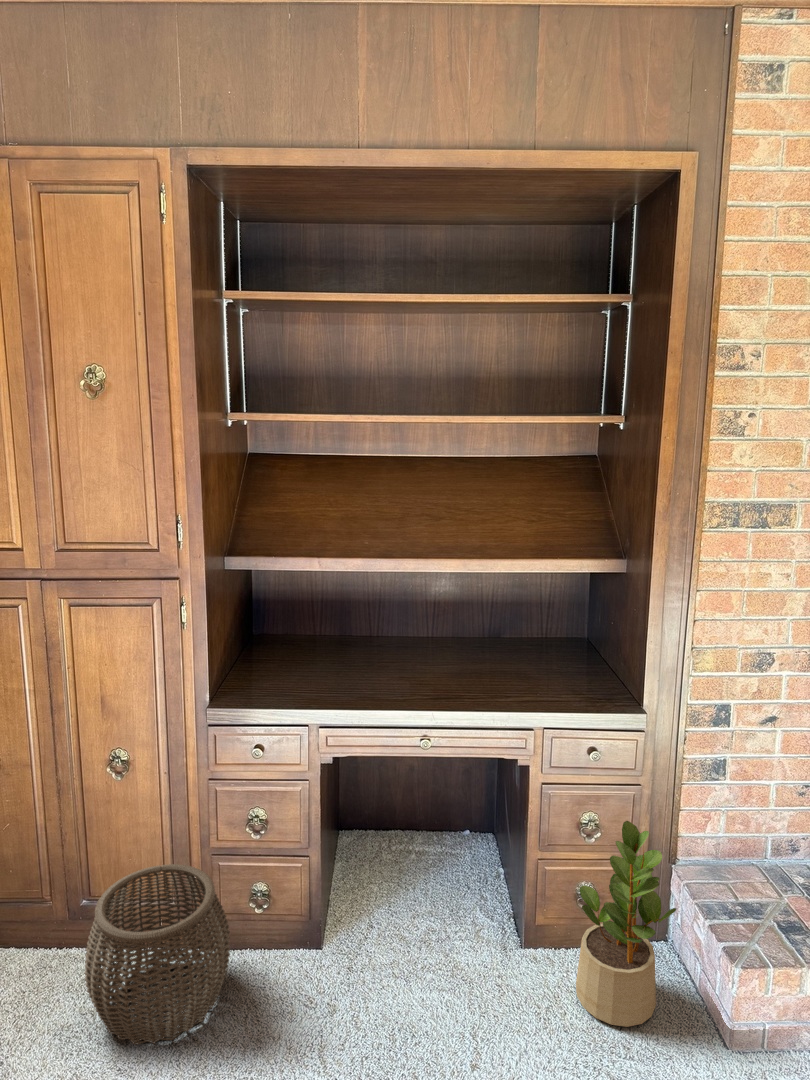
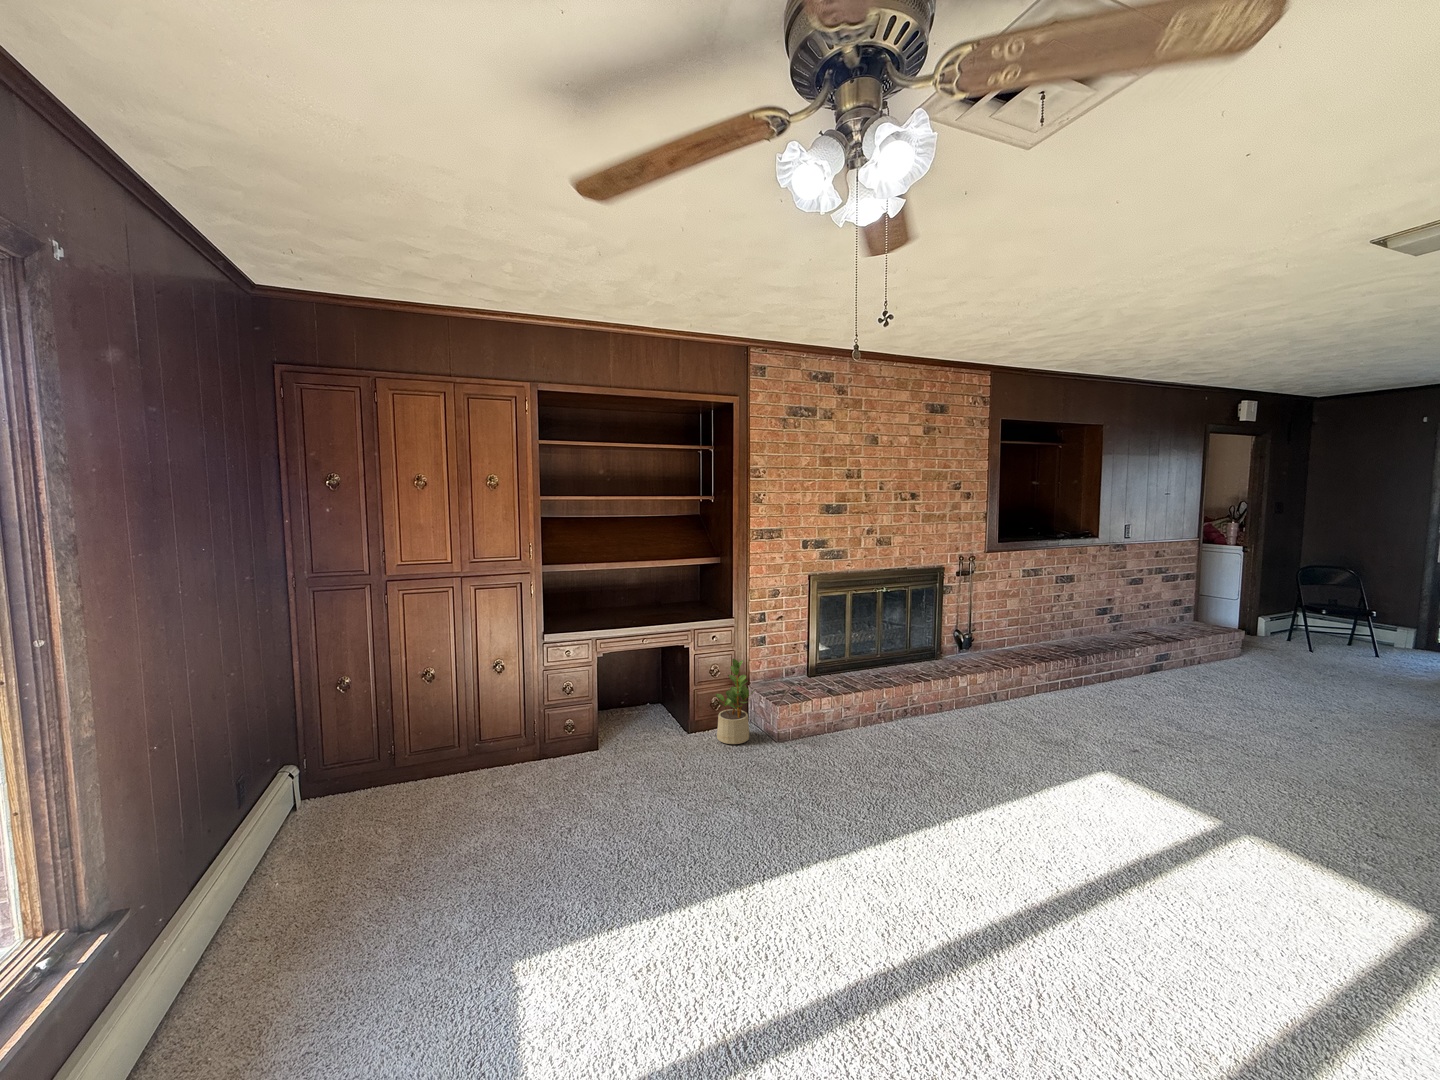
woven basket: present [85,864,230,1045] -> none [499,713,568,789]

